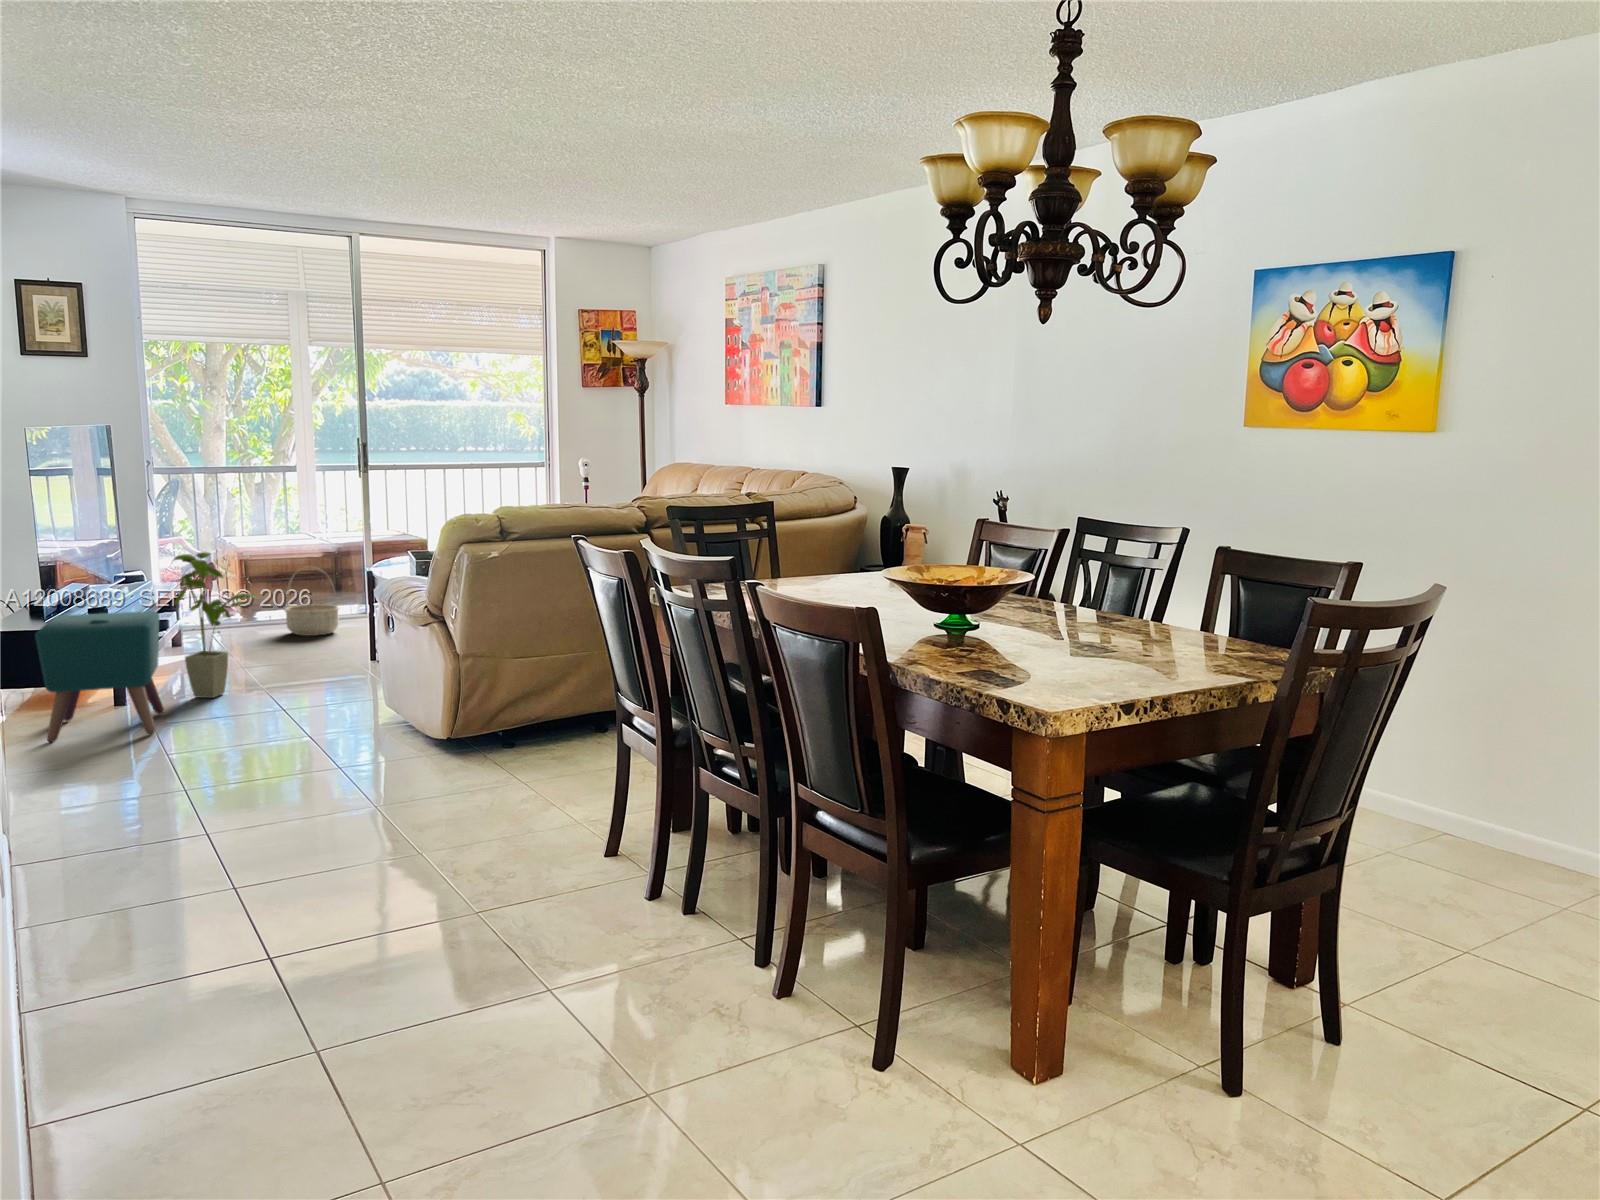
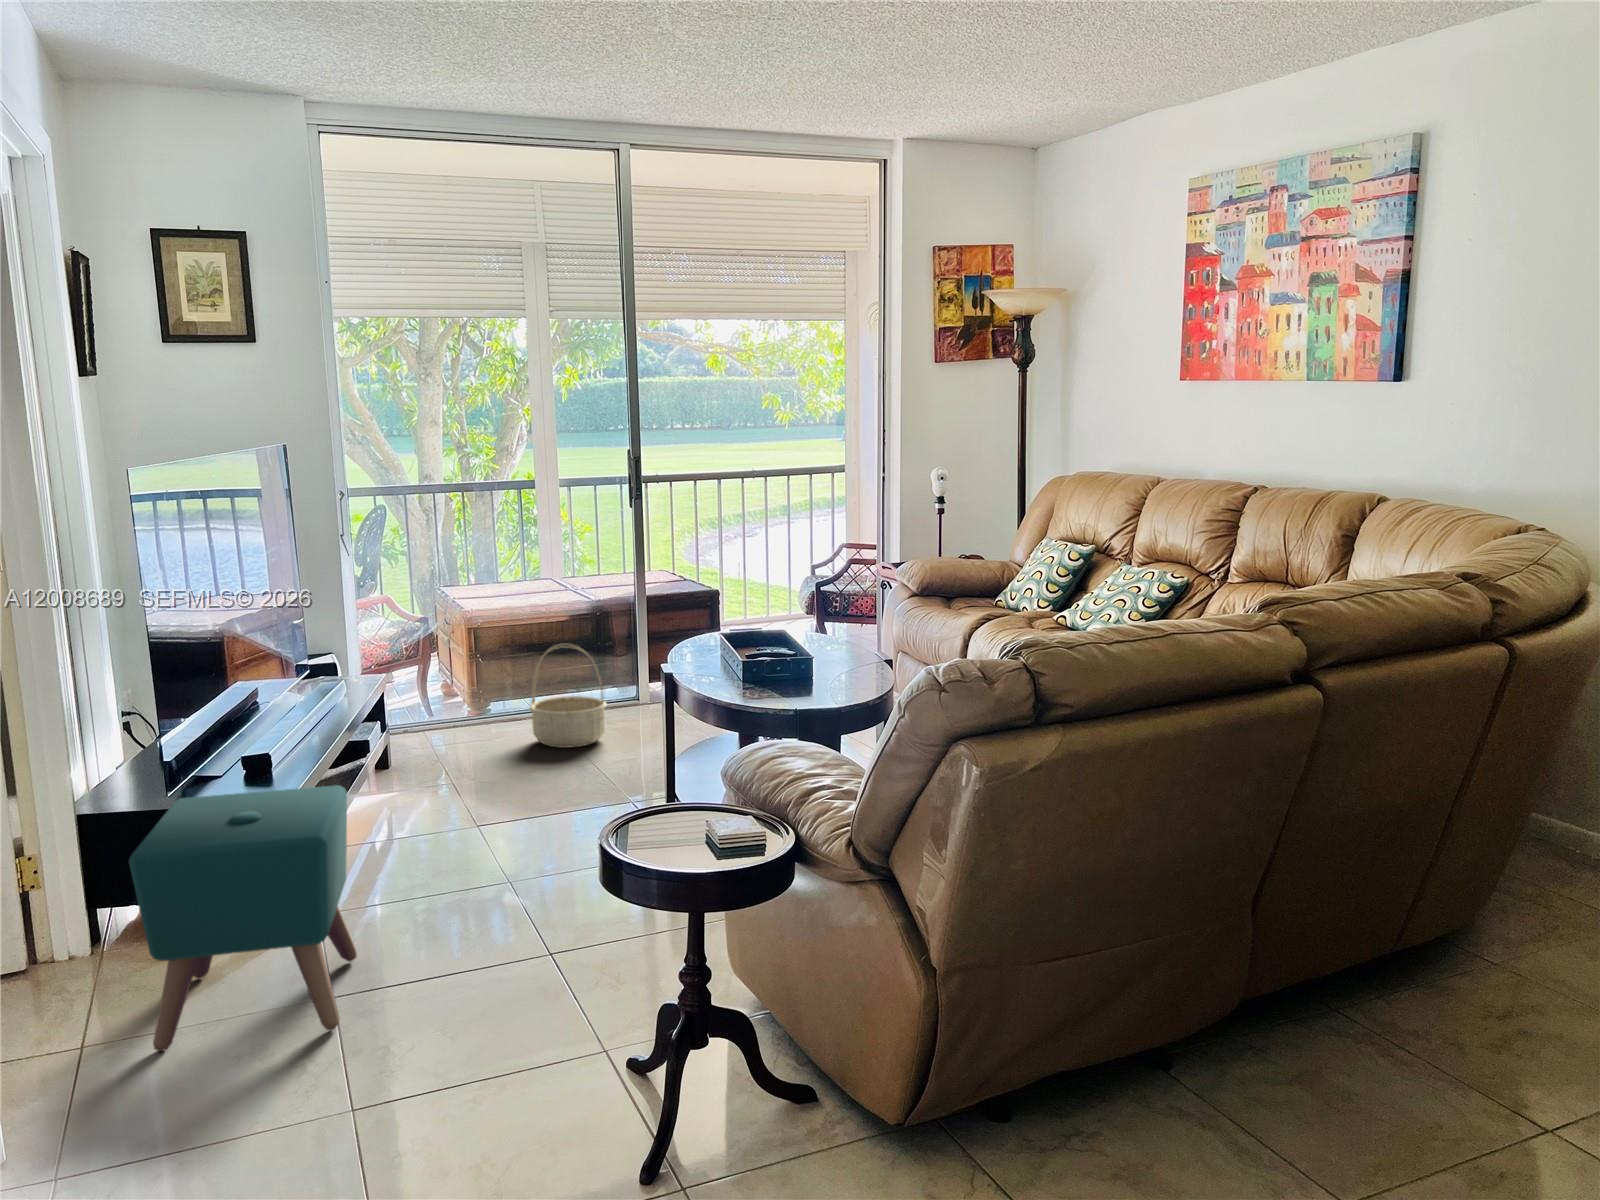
house plant: present [174,552,257,698] -> none [367,668,511,912]

